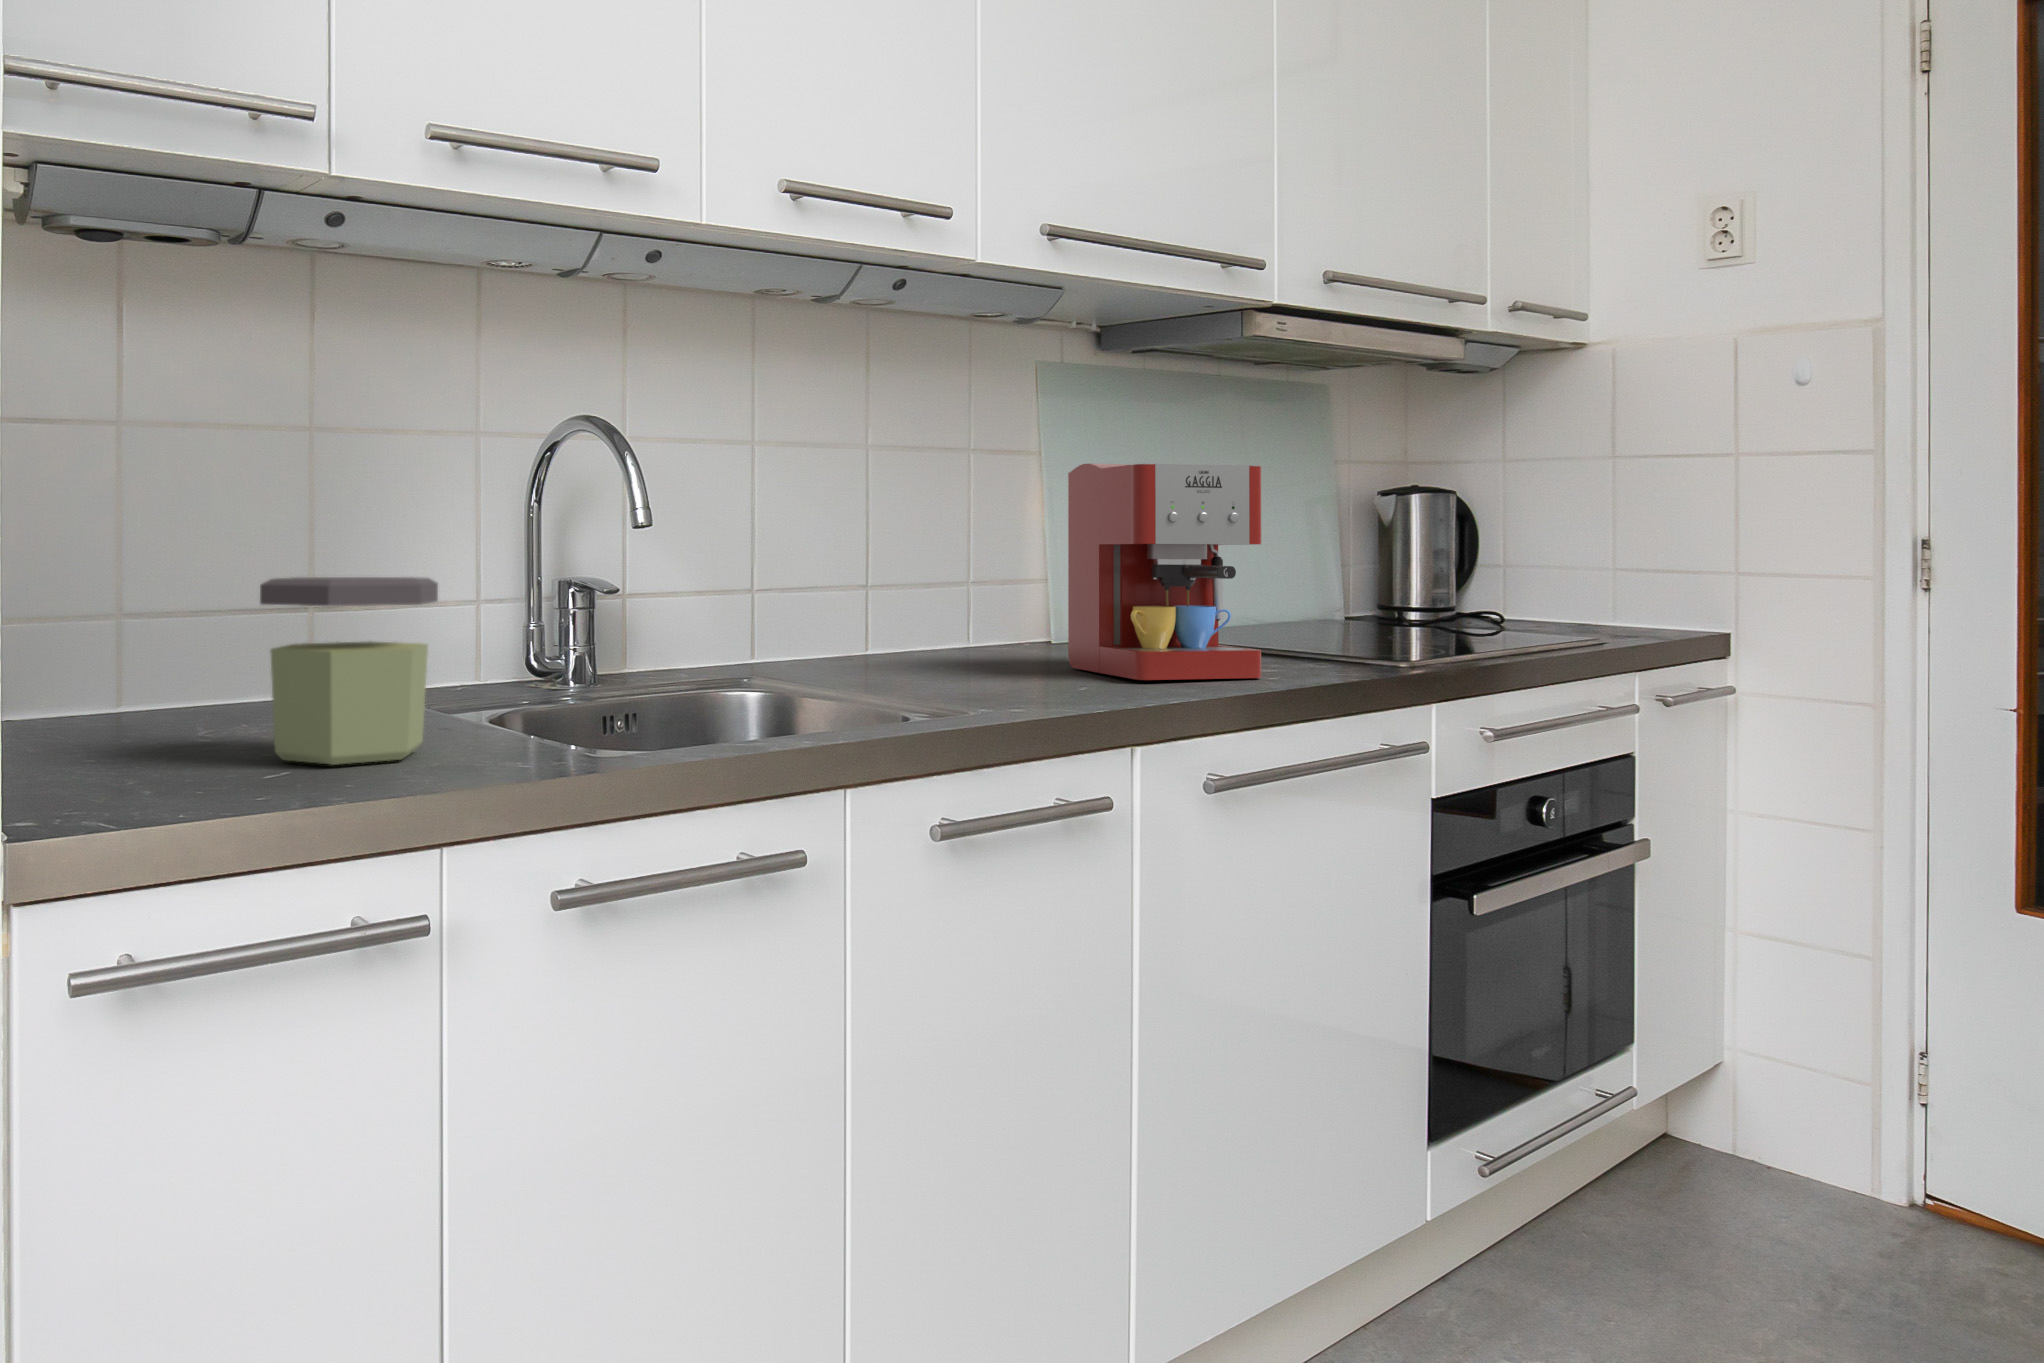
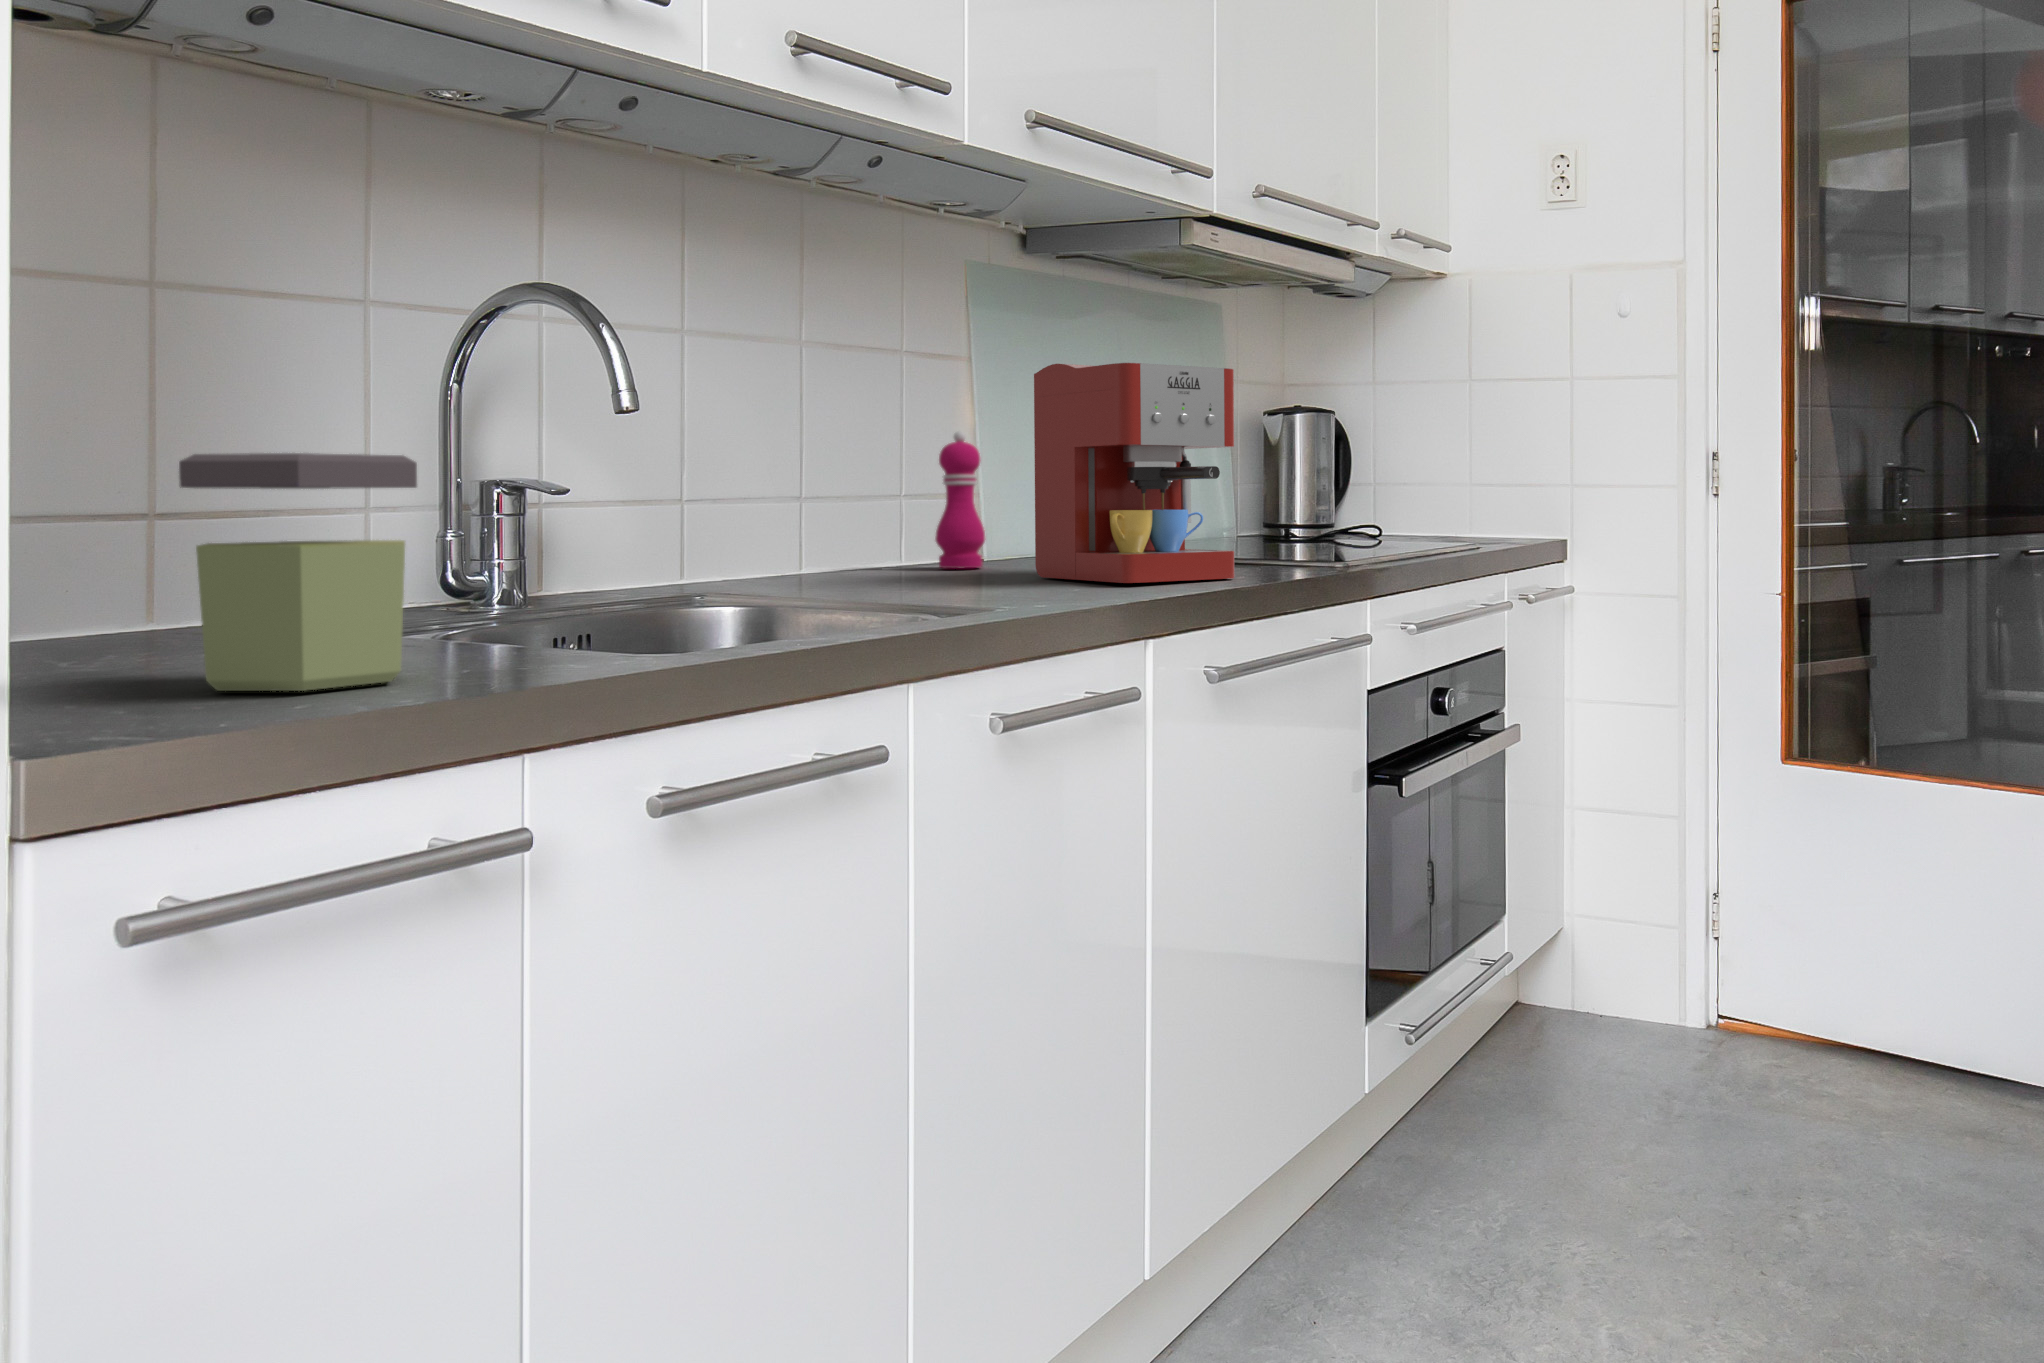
pepper mill: none [992,524,1039,654] -> present [935,431,985,569]

